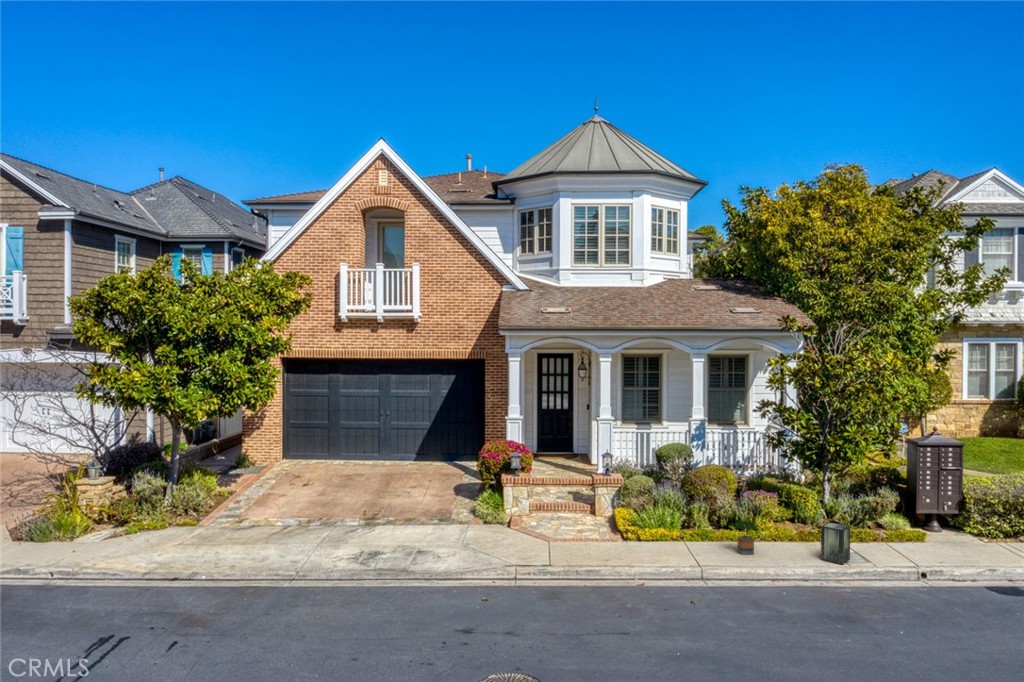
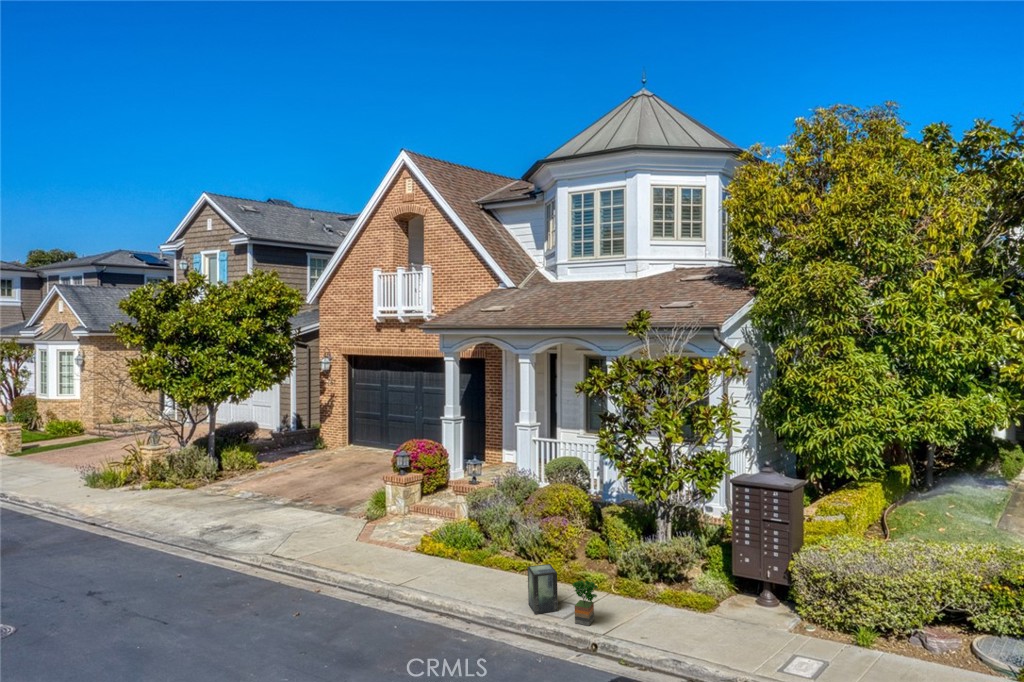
potted tree: present [736,520,759,554] -> present [573,580,598,626]

